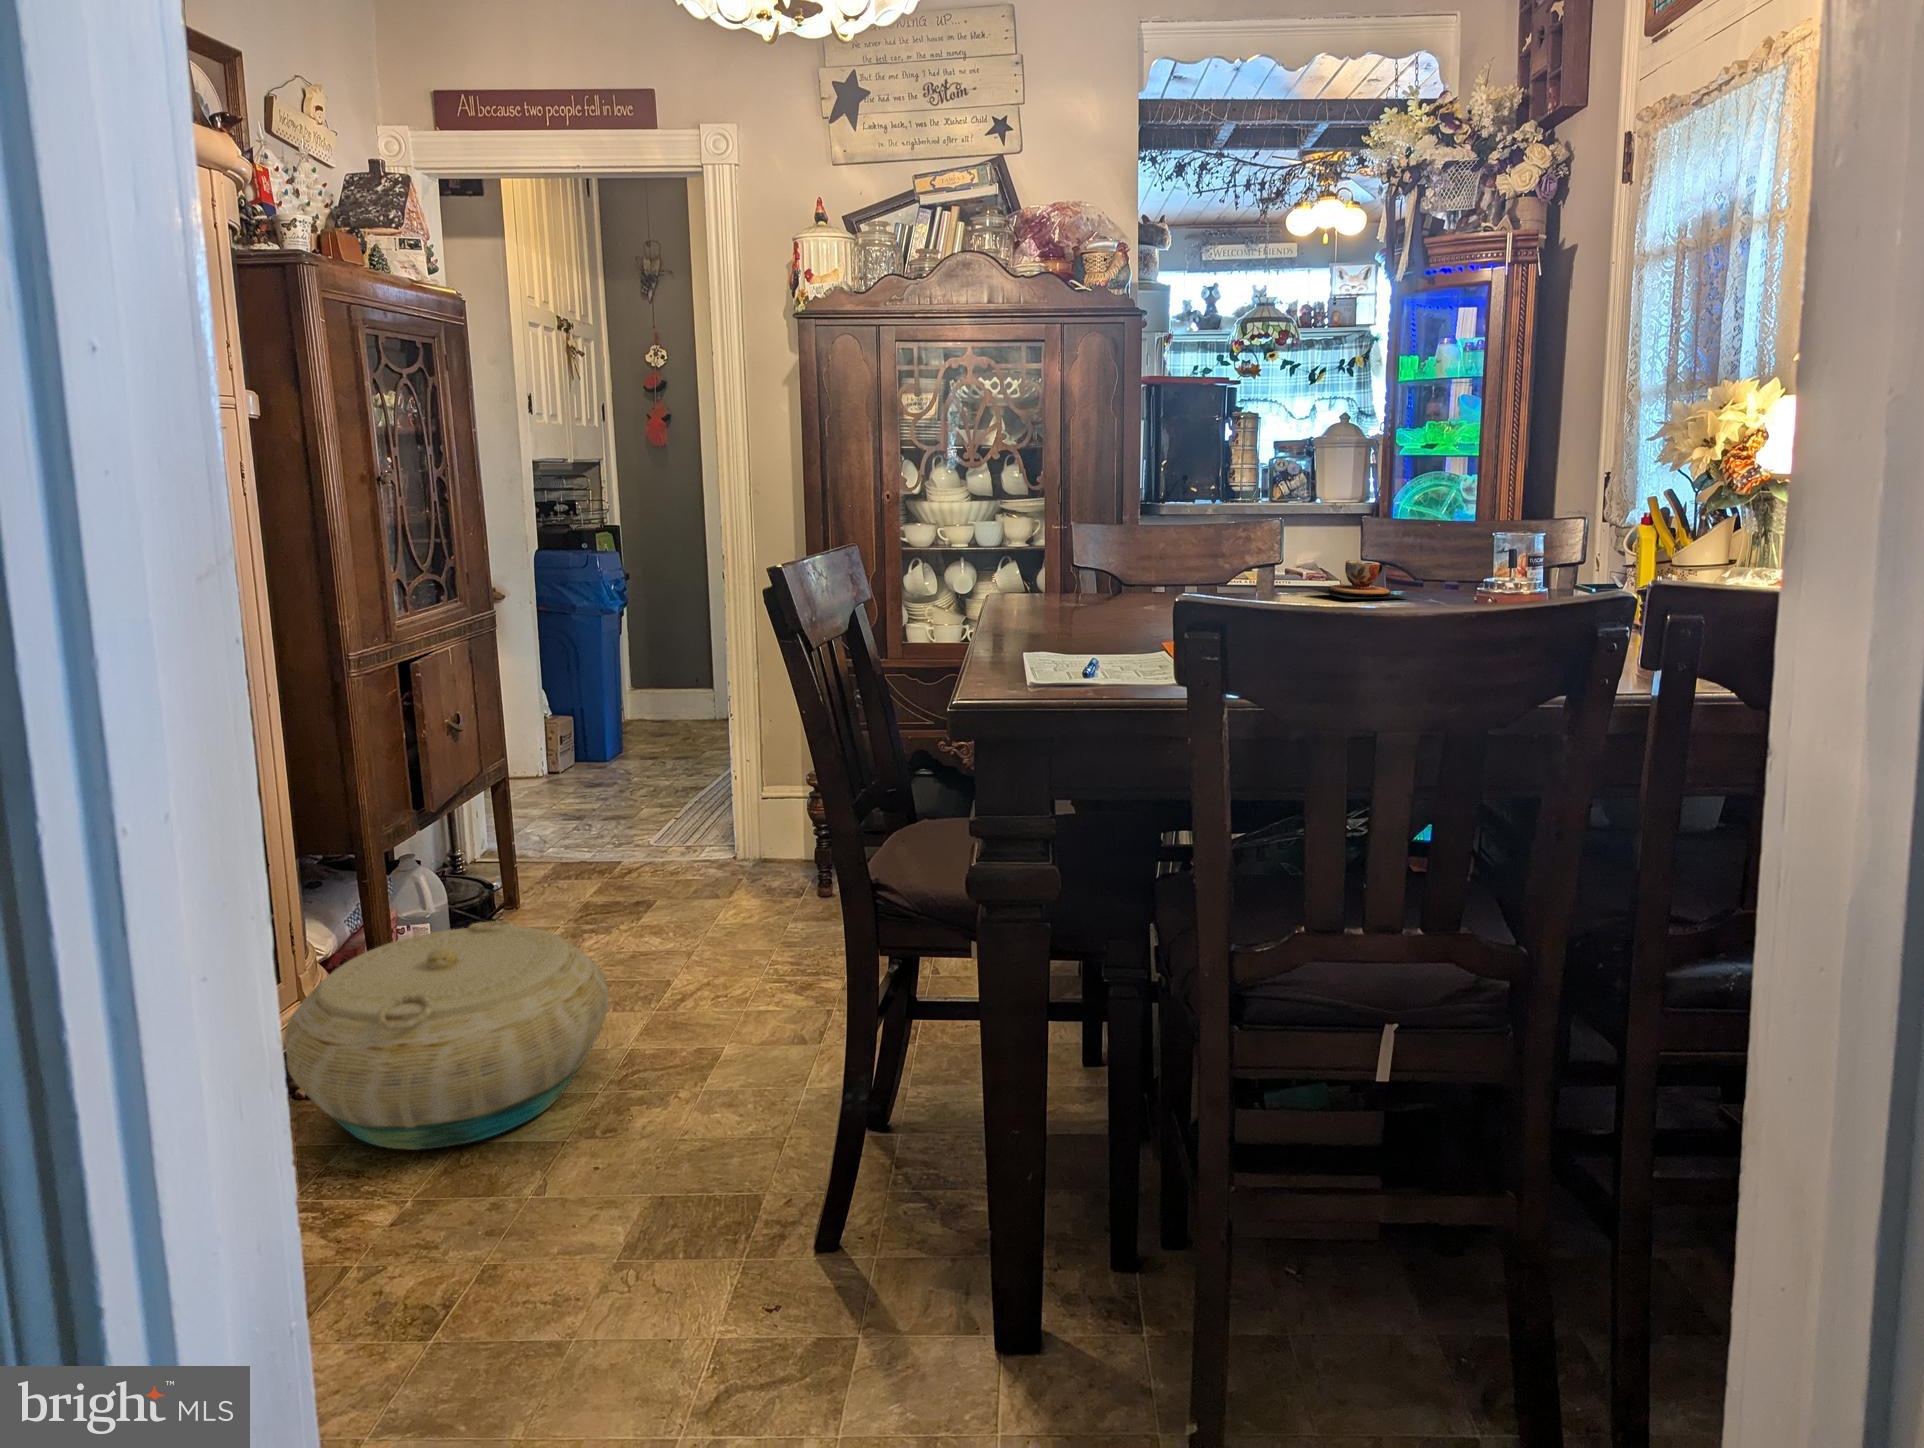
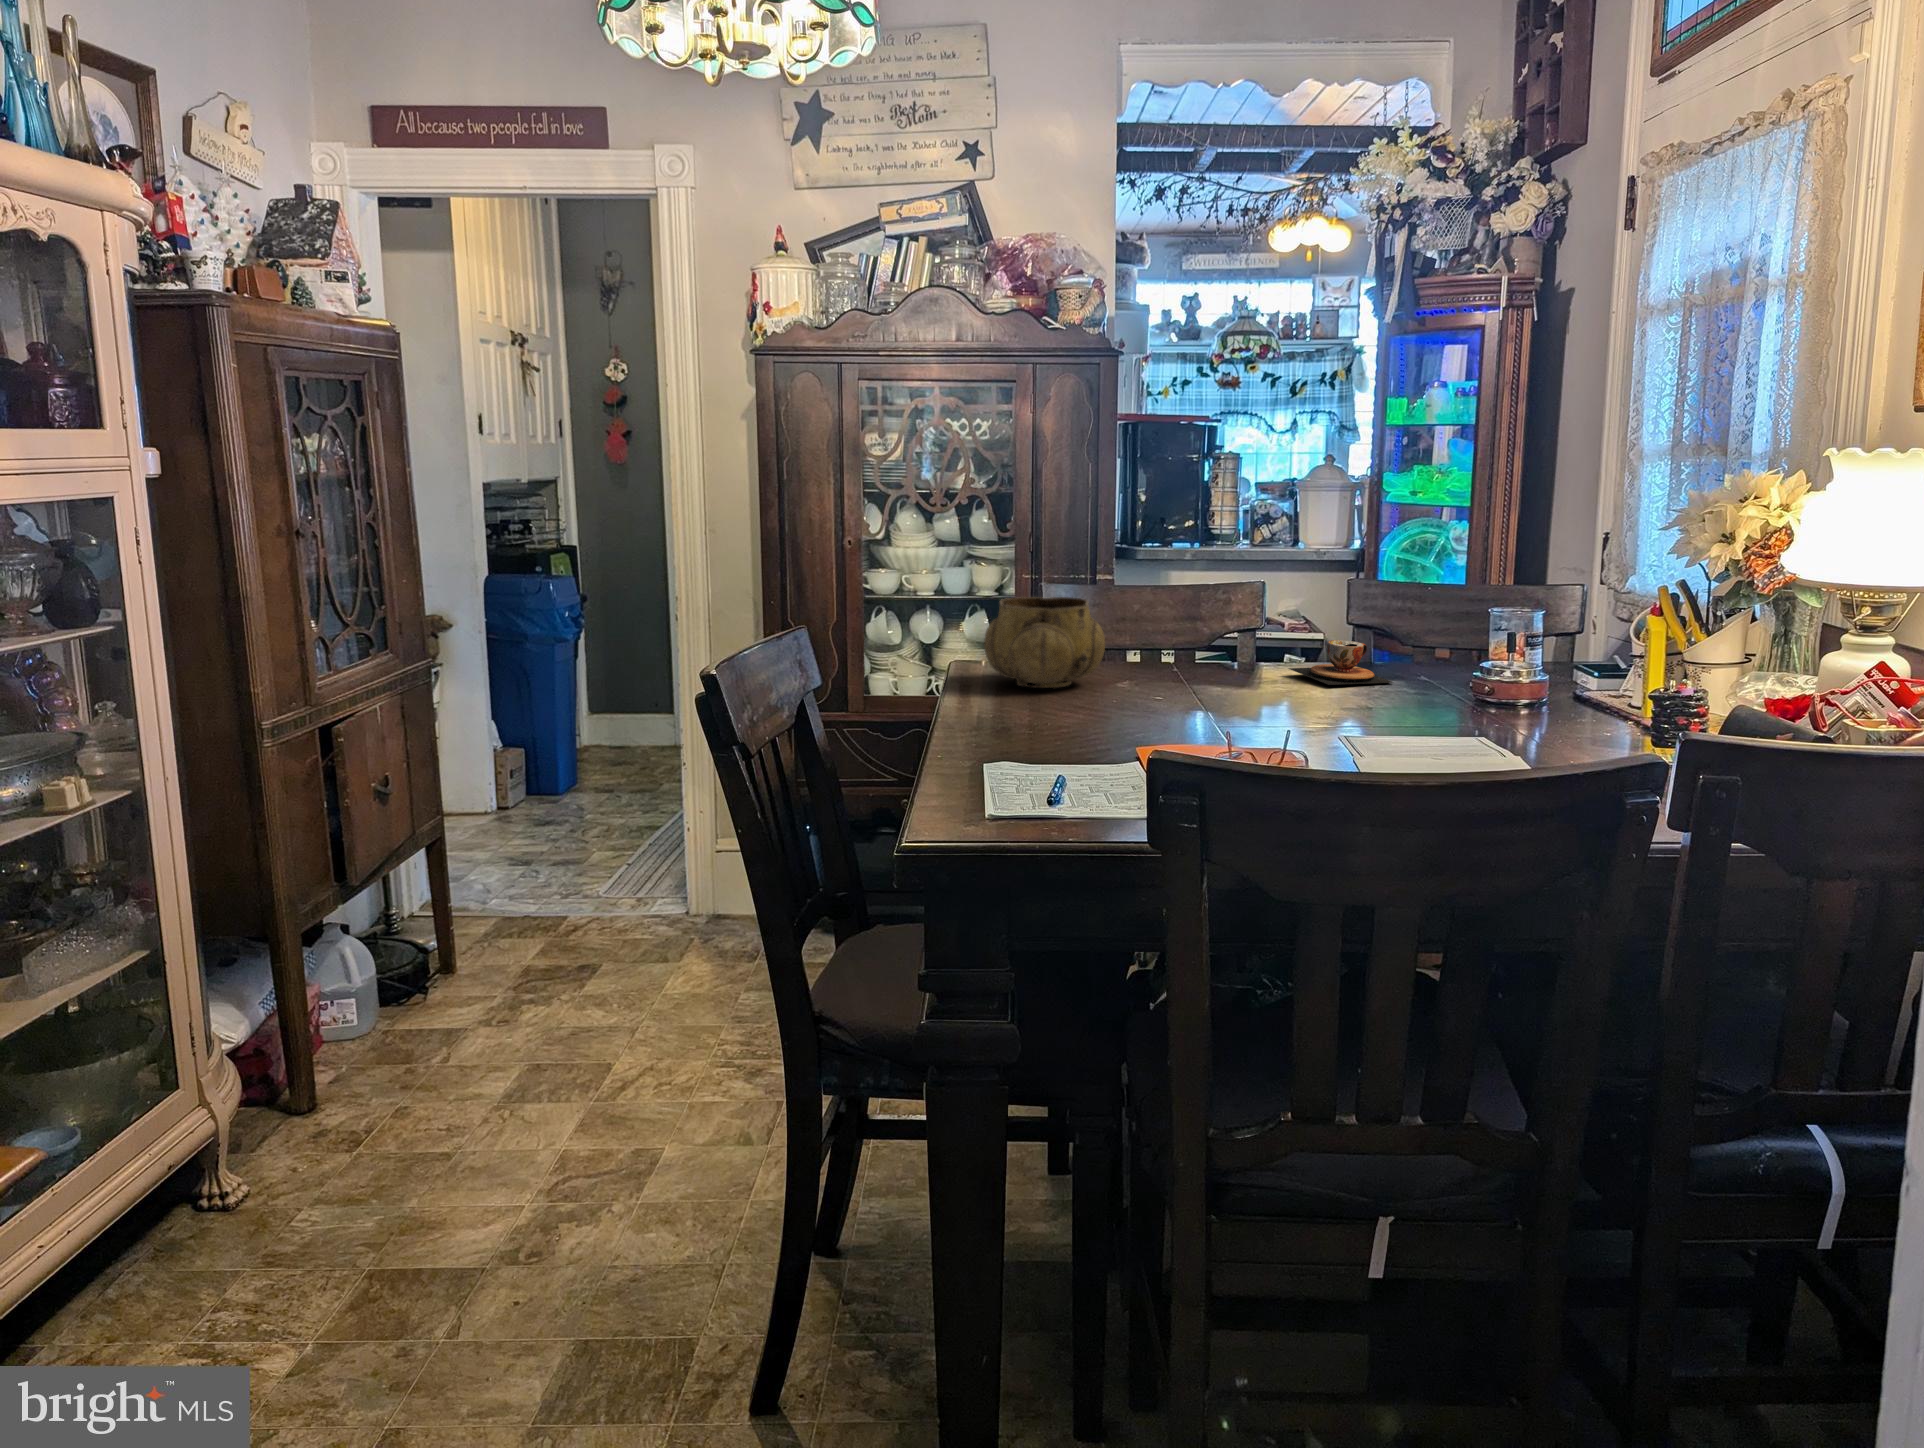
decorative bowl: none [1022,522,1136,604] -> present [984,597,1105,688]
basket: present [285,921,609,1150] -> none [181,1017,538,1282]

